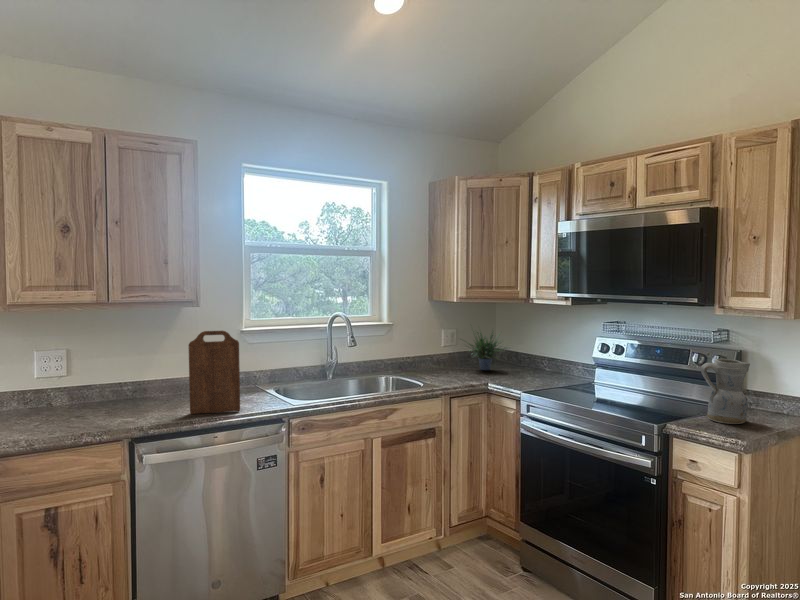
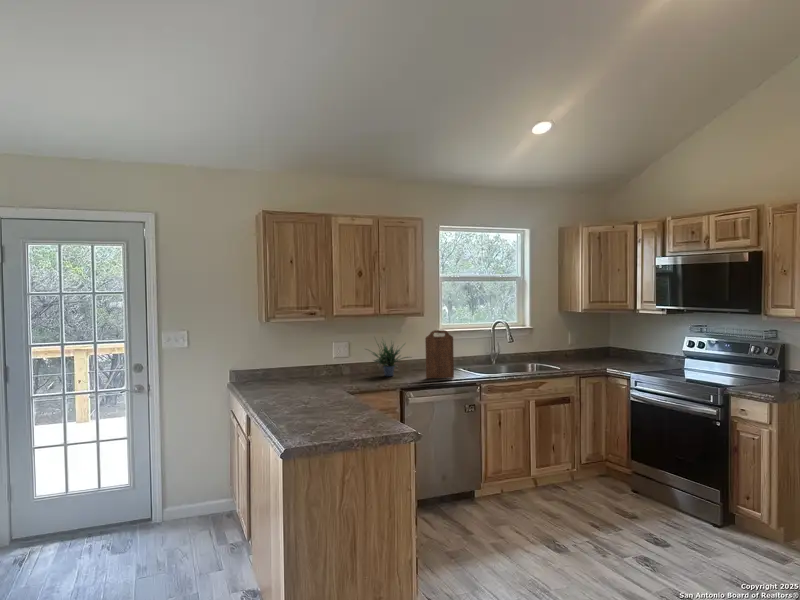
potted plant: present [469,332,508,370] -> present [373,343,410,376]
ceramic pitcher: present [701,359,750,424] -> none [751,348,784,389]

